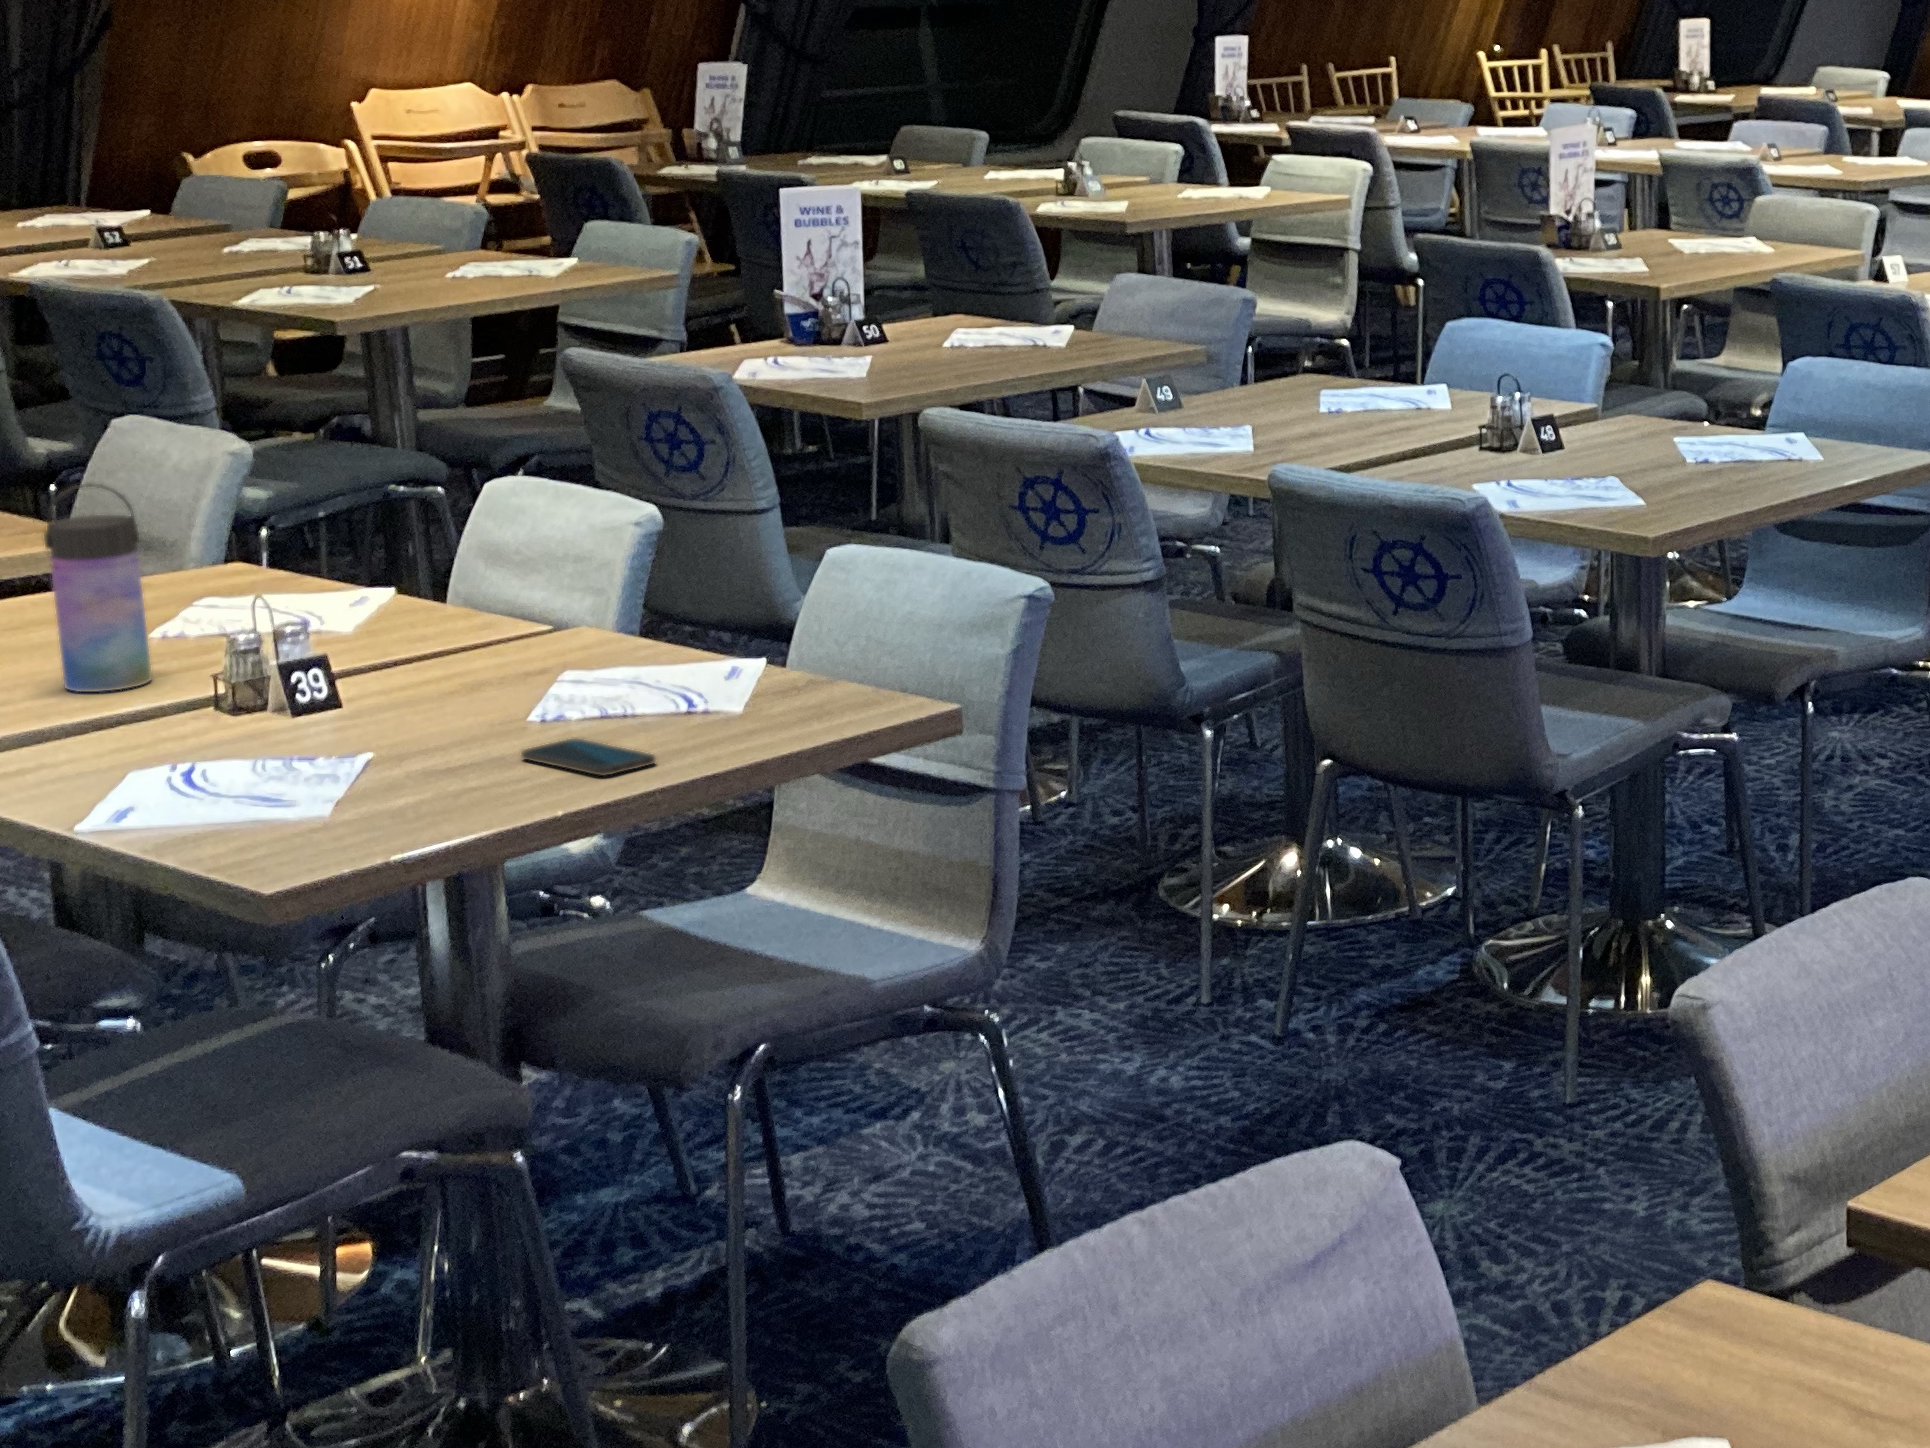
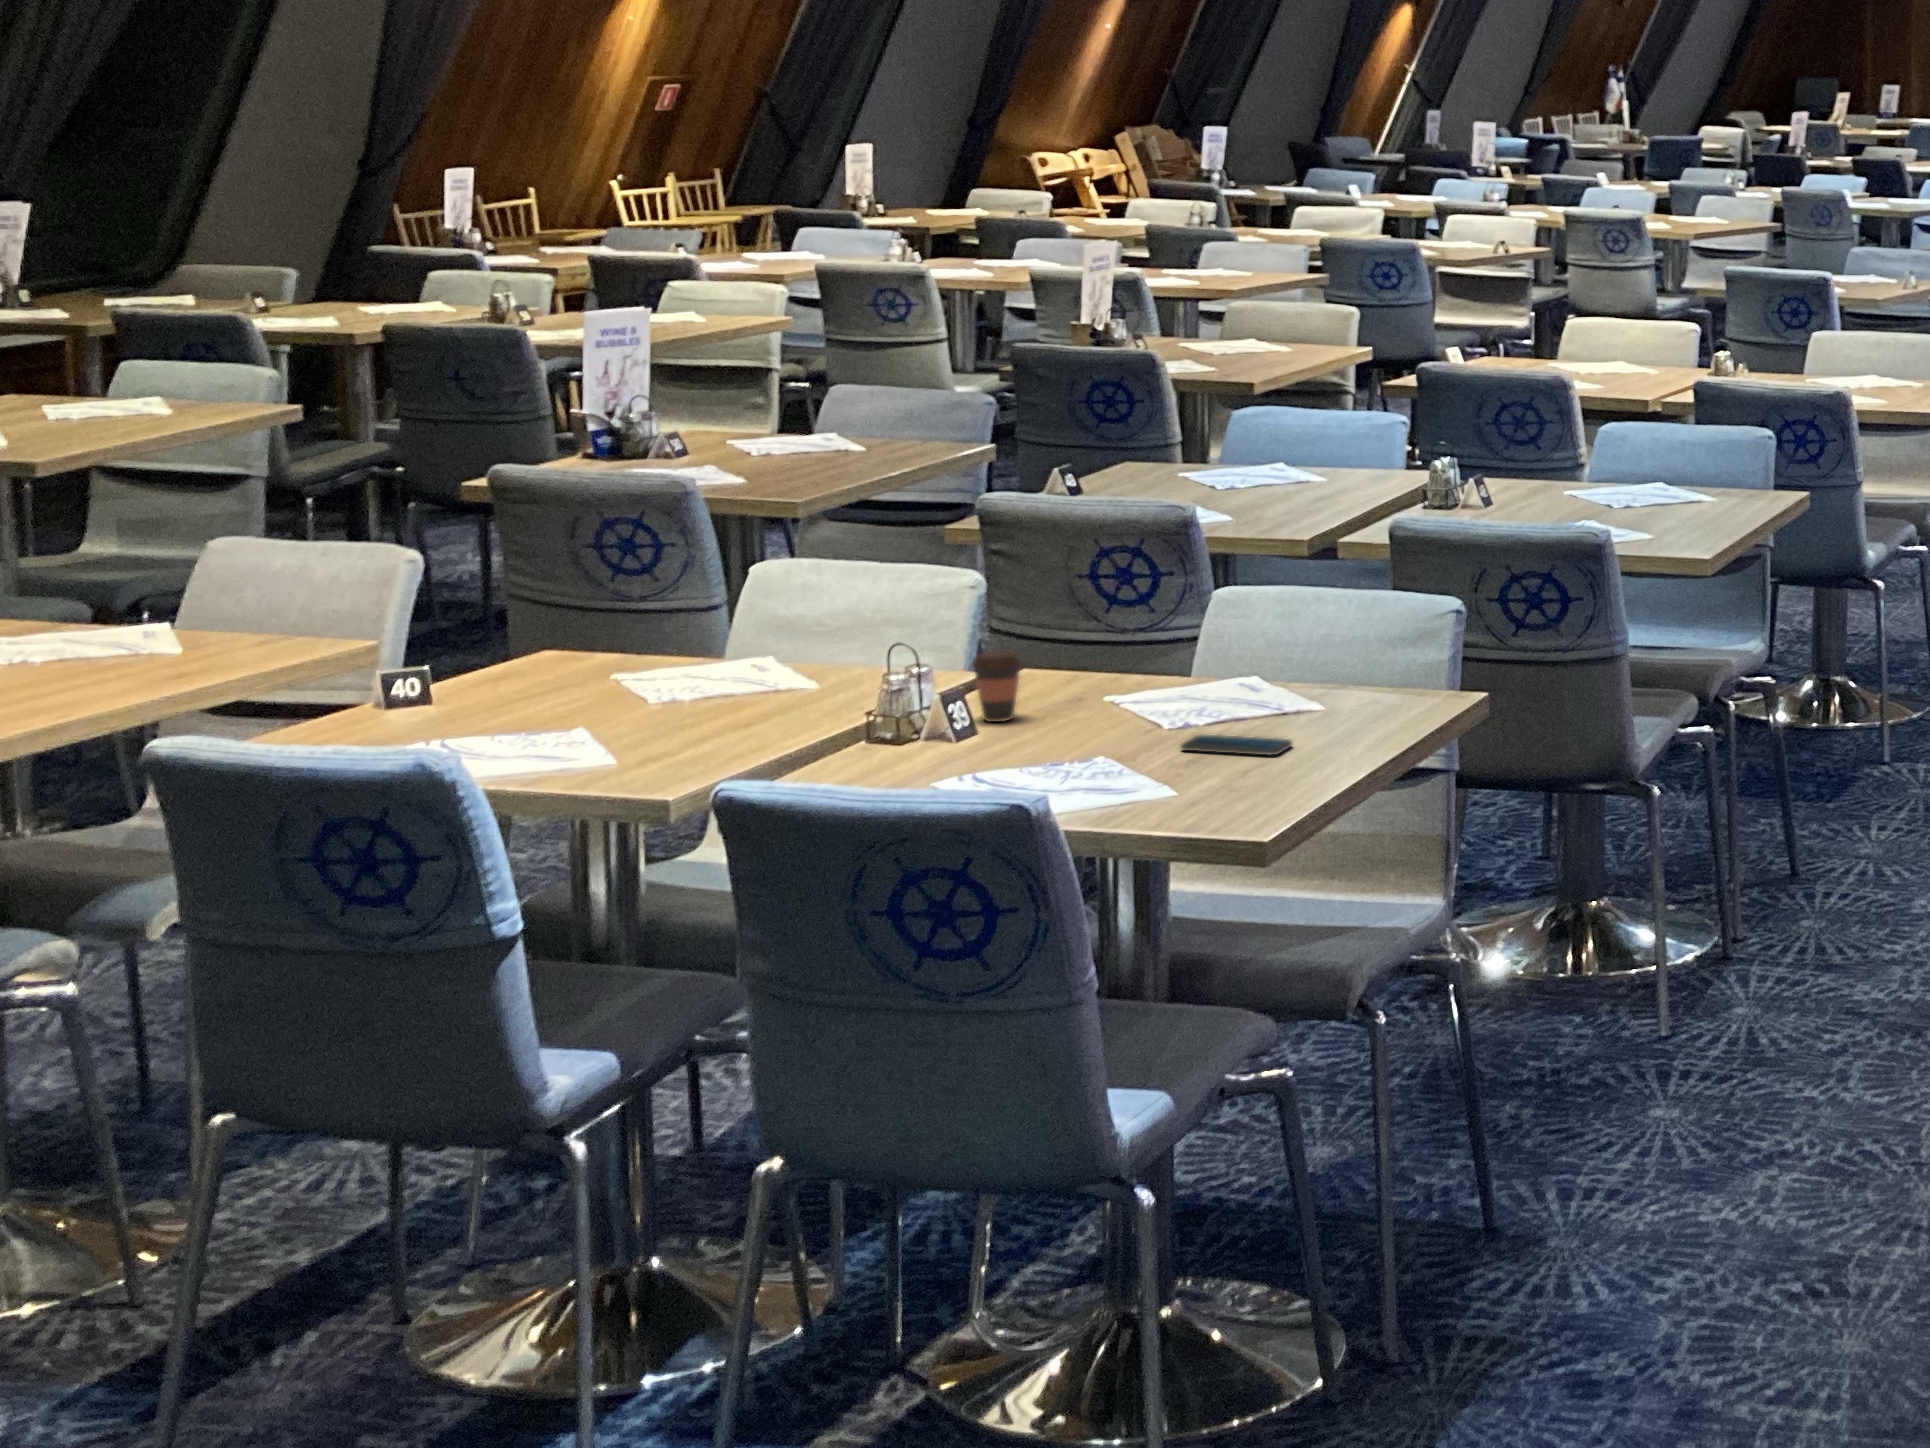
water bottle: present [44,484,152,692] -> none [658,564,733,737]
coffee cup: none [393,611,463,700] -> present [971,651,1022,722]

